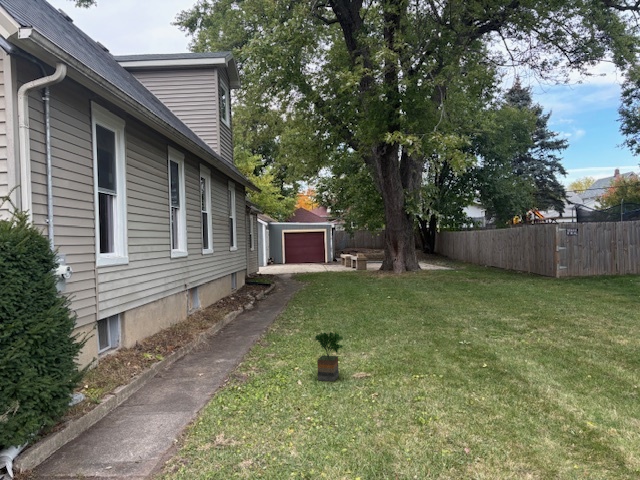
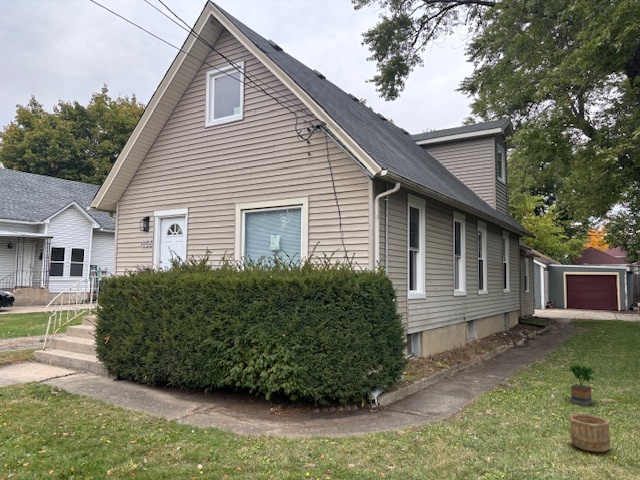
wooden bucket: none [332,407,383,464] -> present [569,414,610,452]

